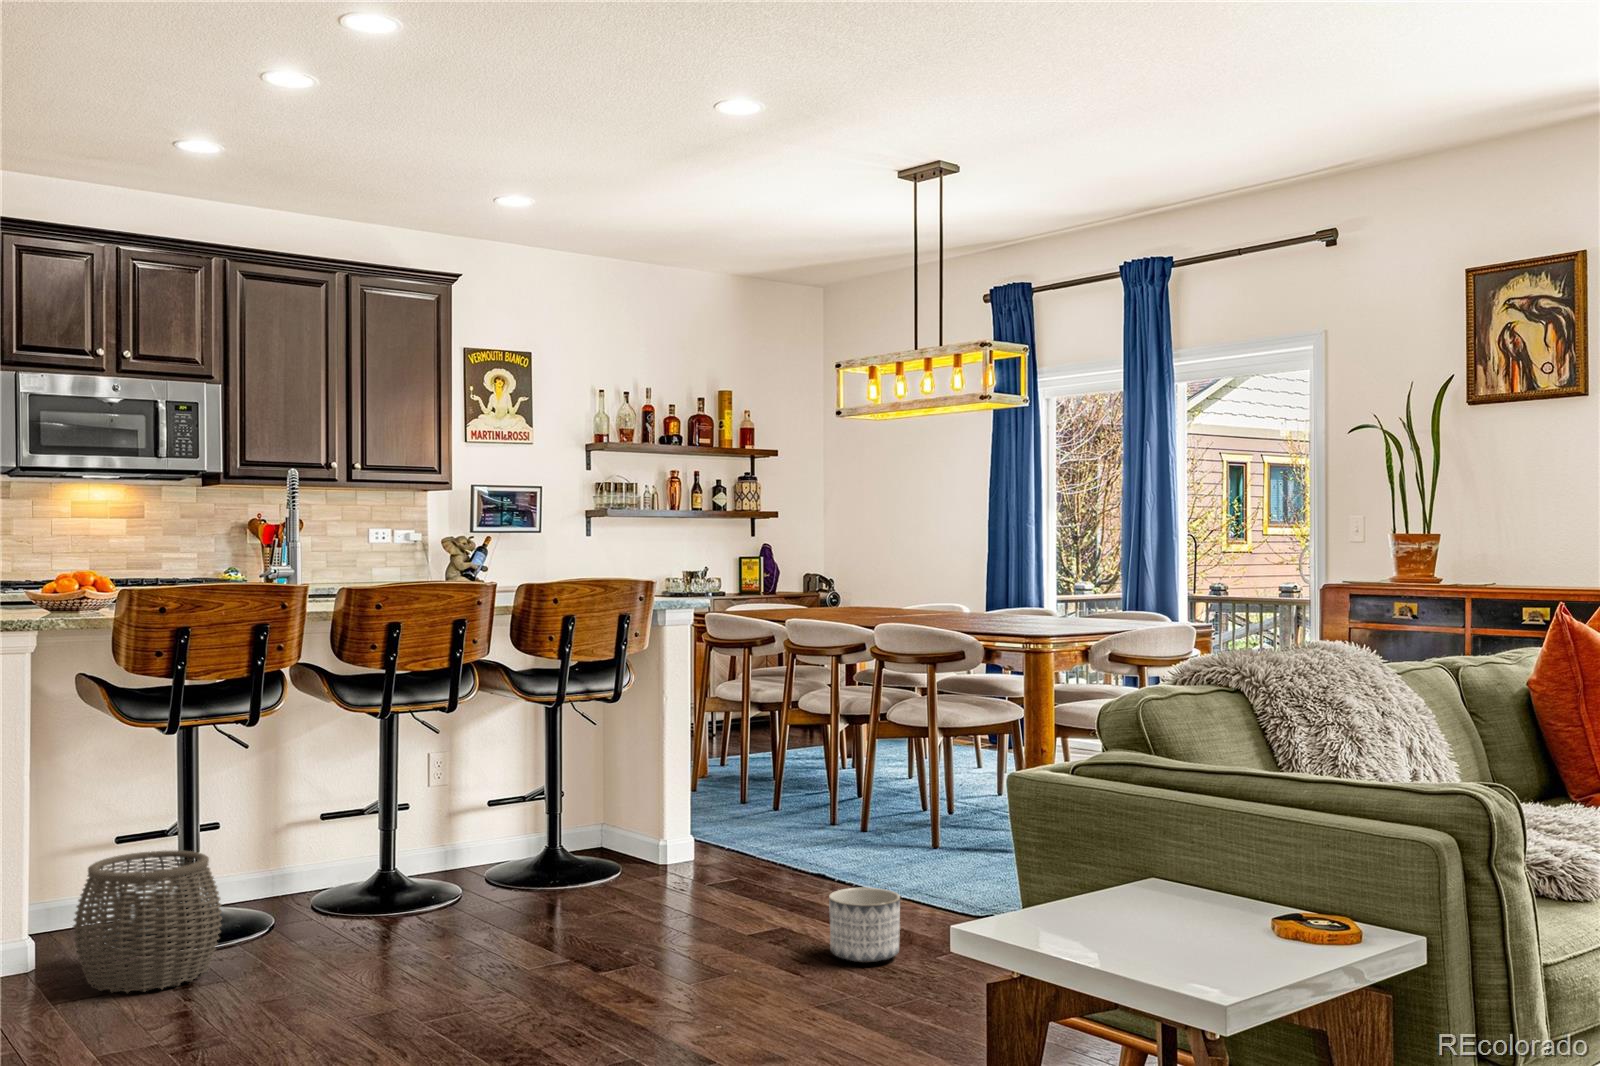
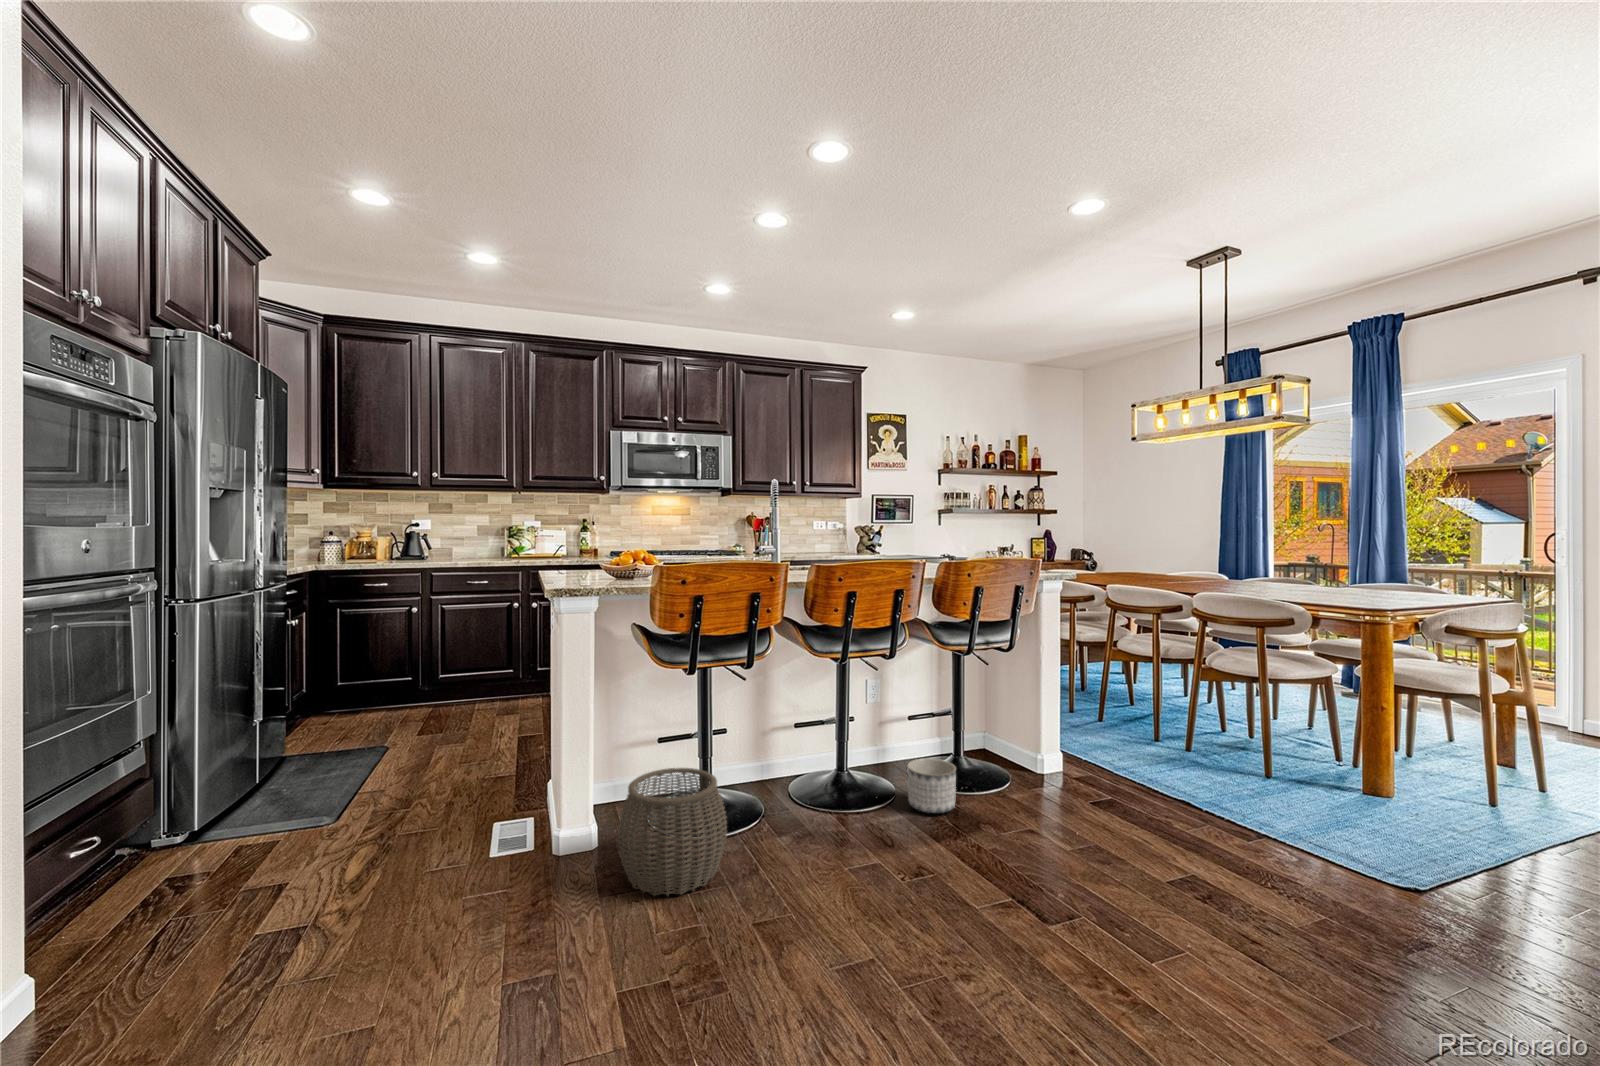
planter: present [829,888,900,963] -> present [907,758,956,813]

